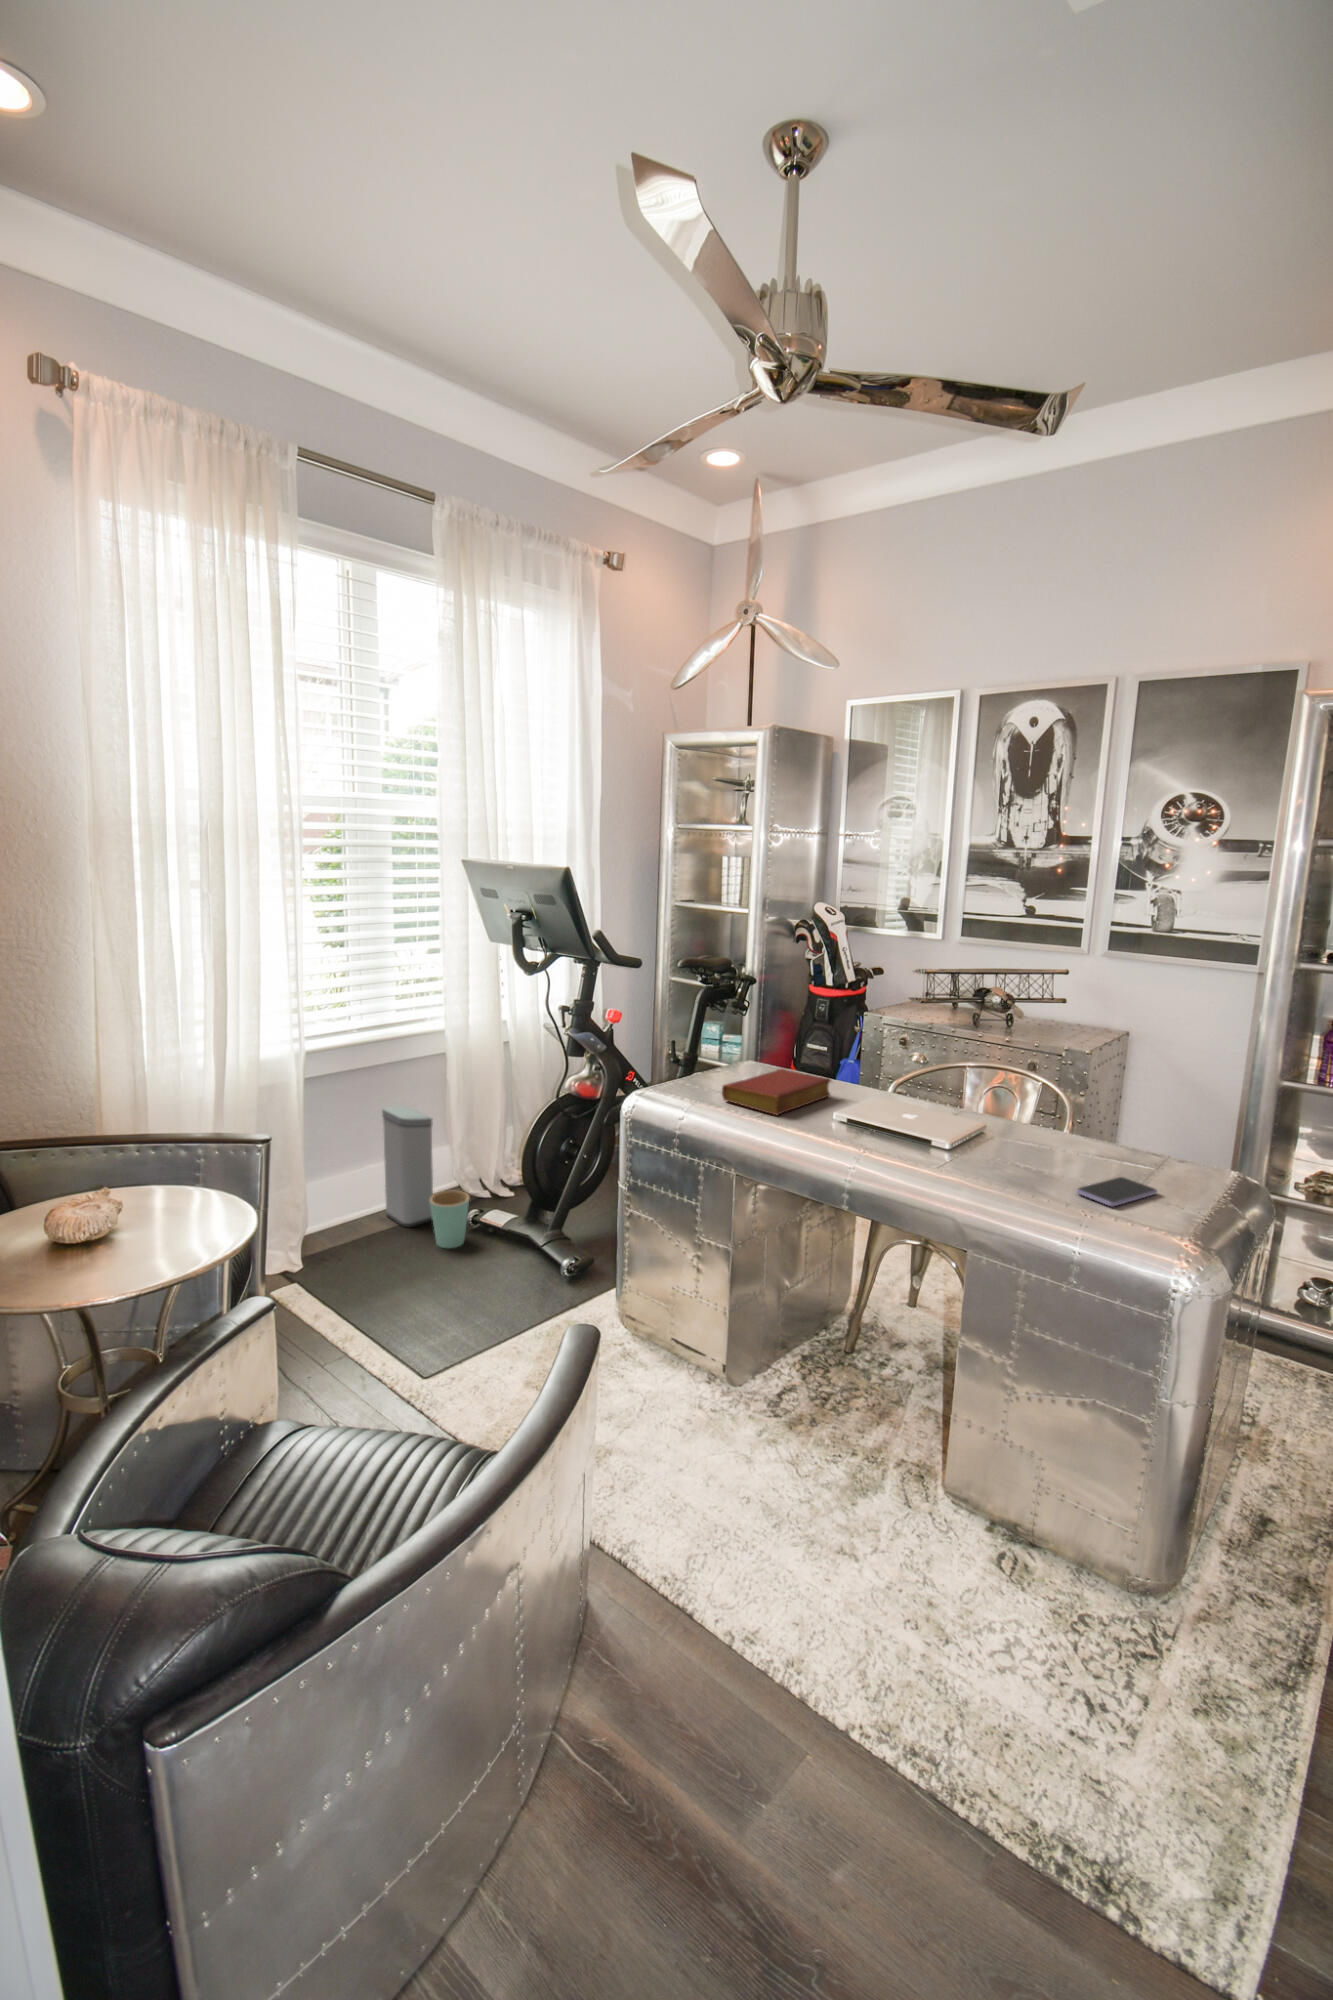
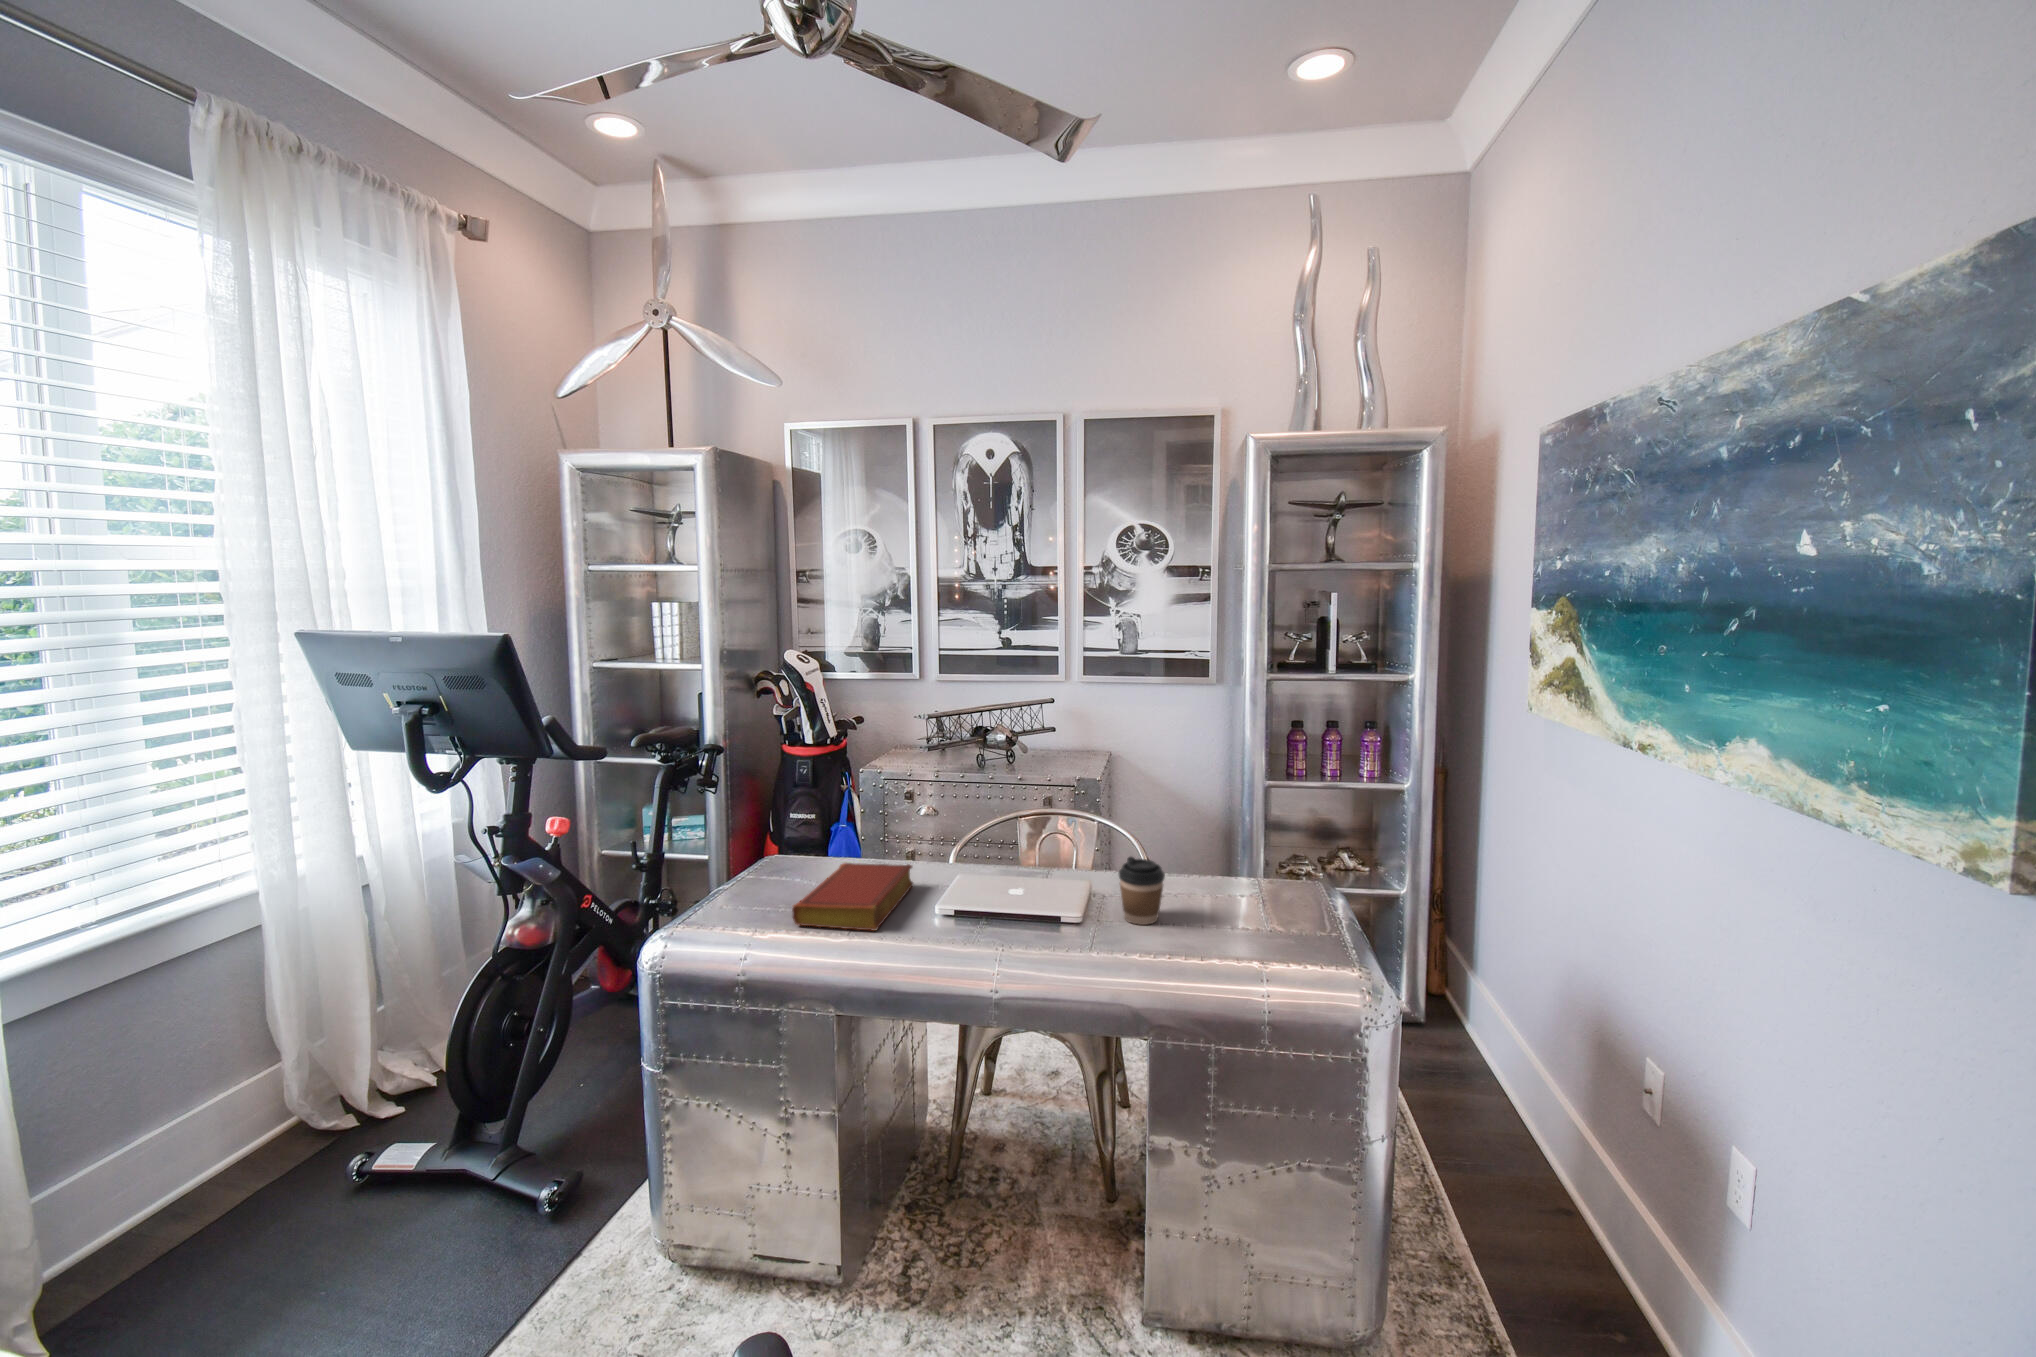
coffee cup: none [987,1098,1033,1161] -> present [1118,857,1165,925]
trash can: present [382,1107,469,1248] -> none [120,1039,336,1258]
smartphone: present [1077,1177,1157,1207] -> none [1237,915,1292,954]

